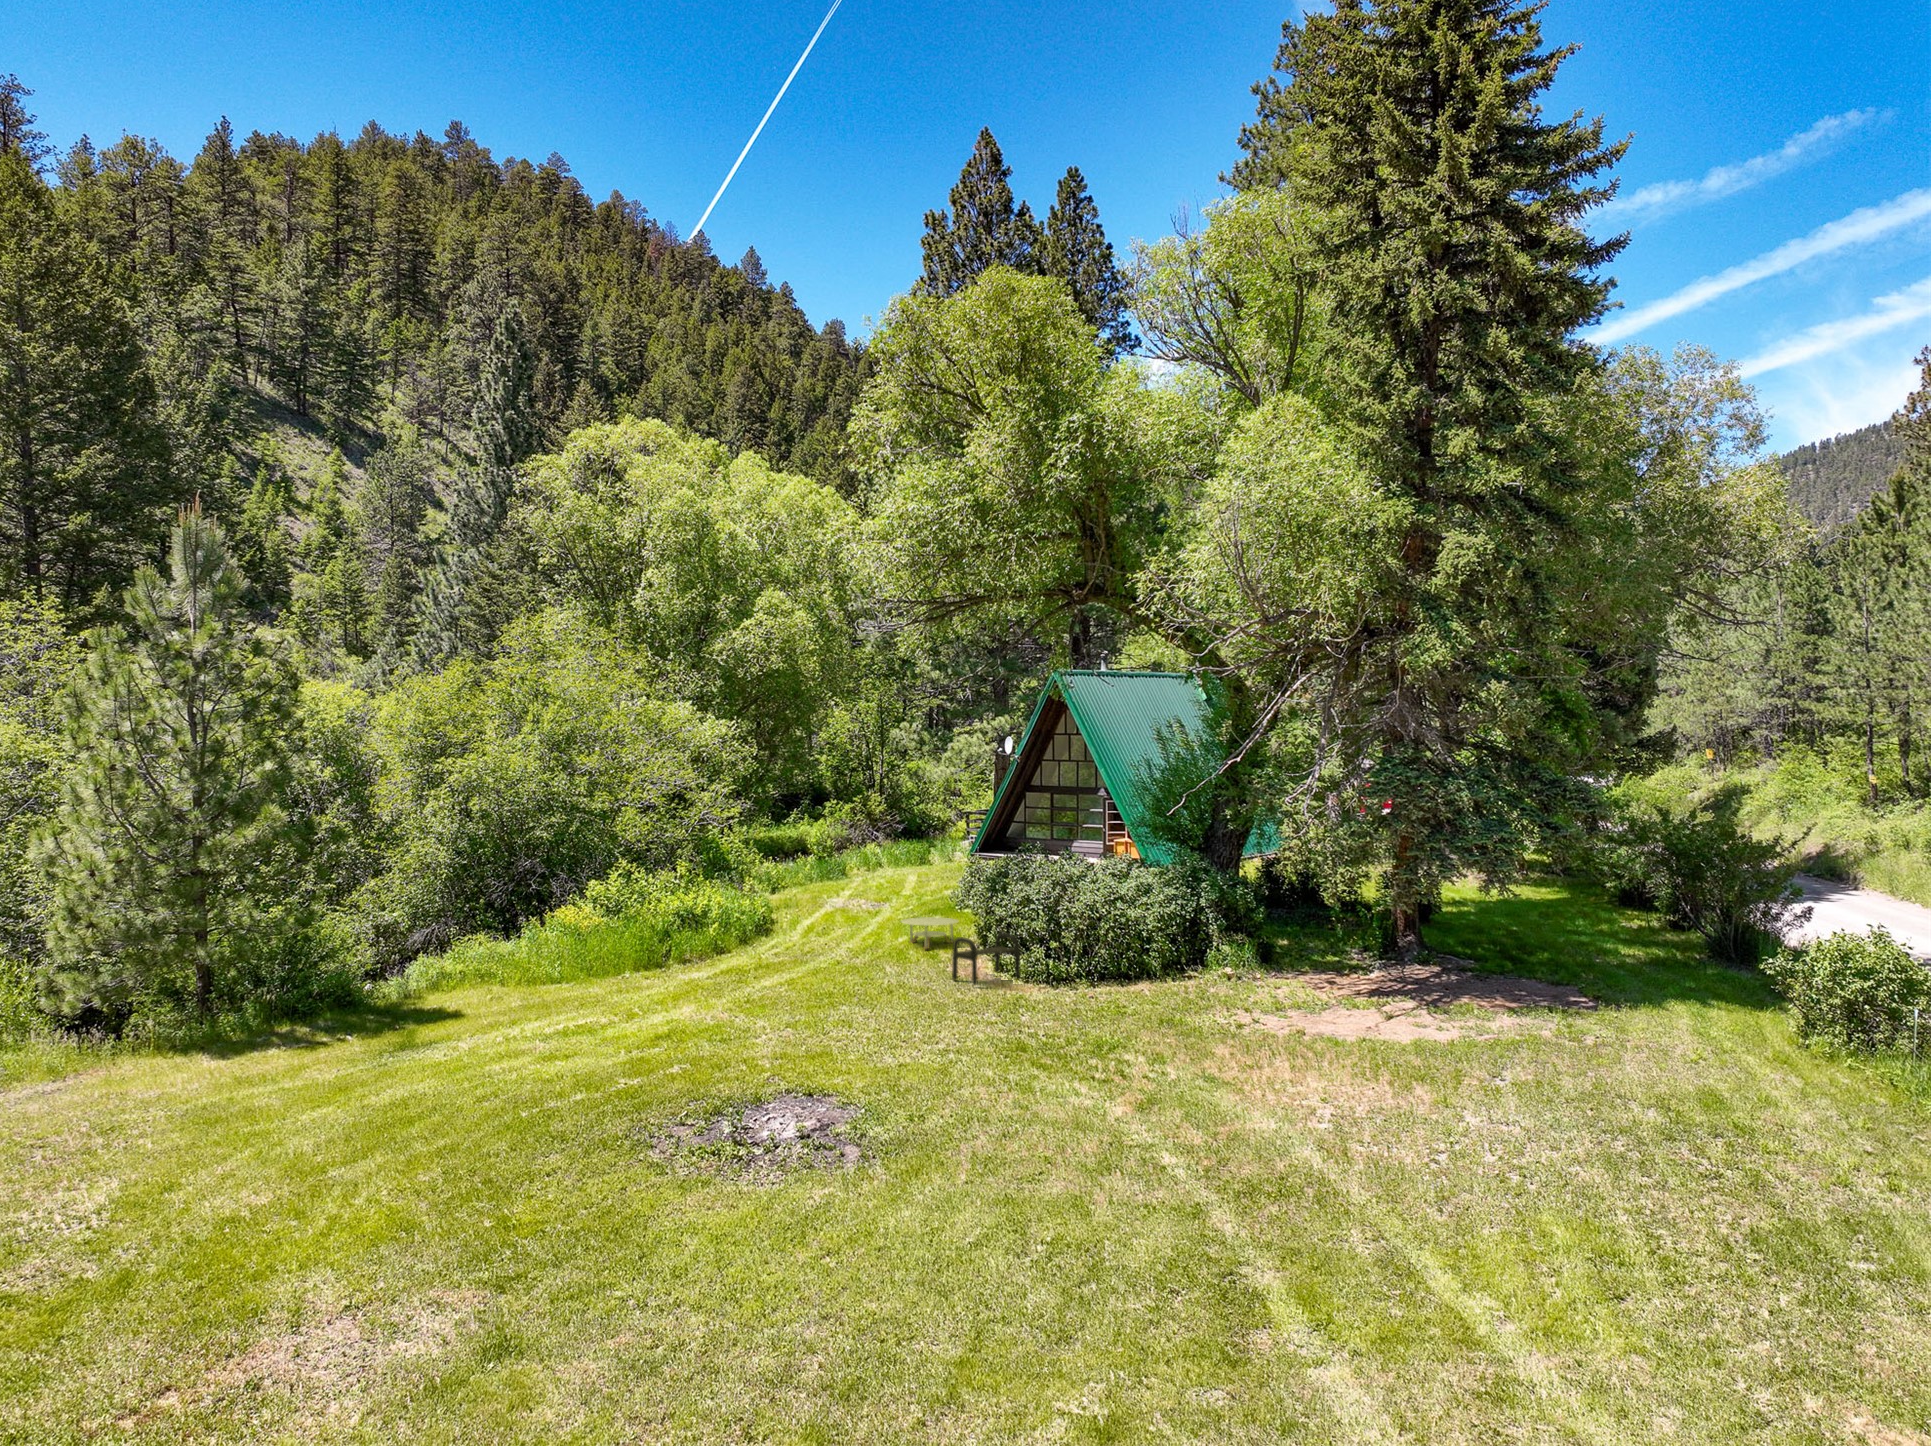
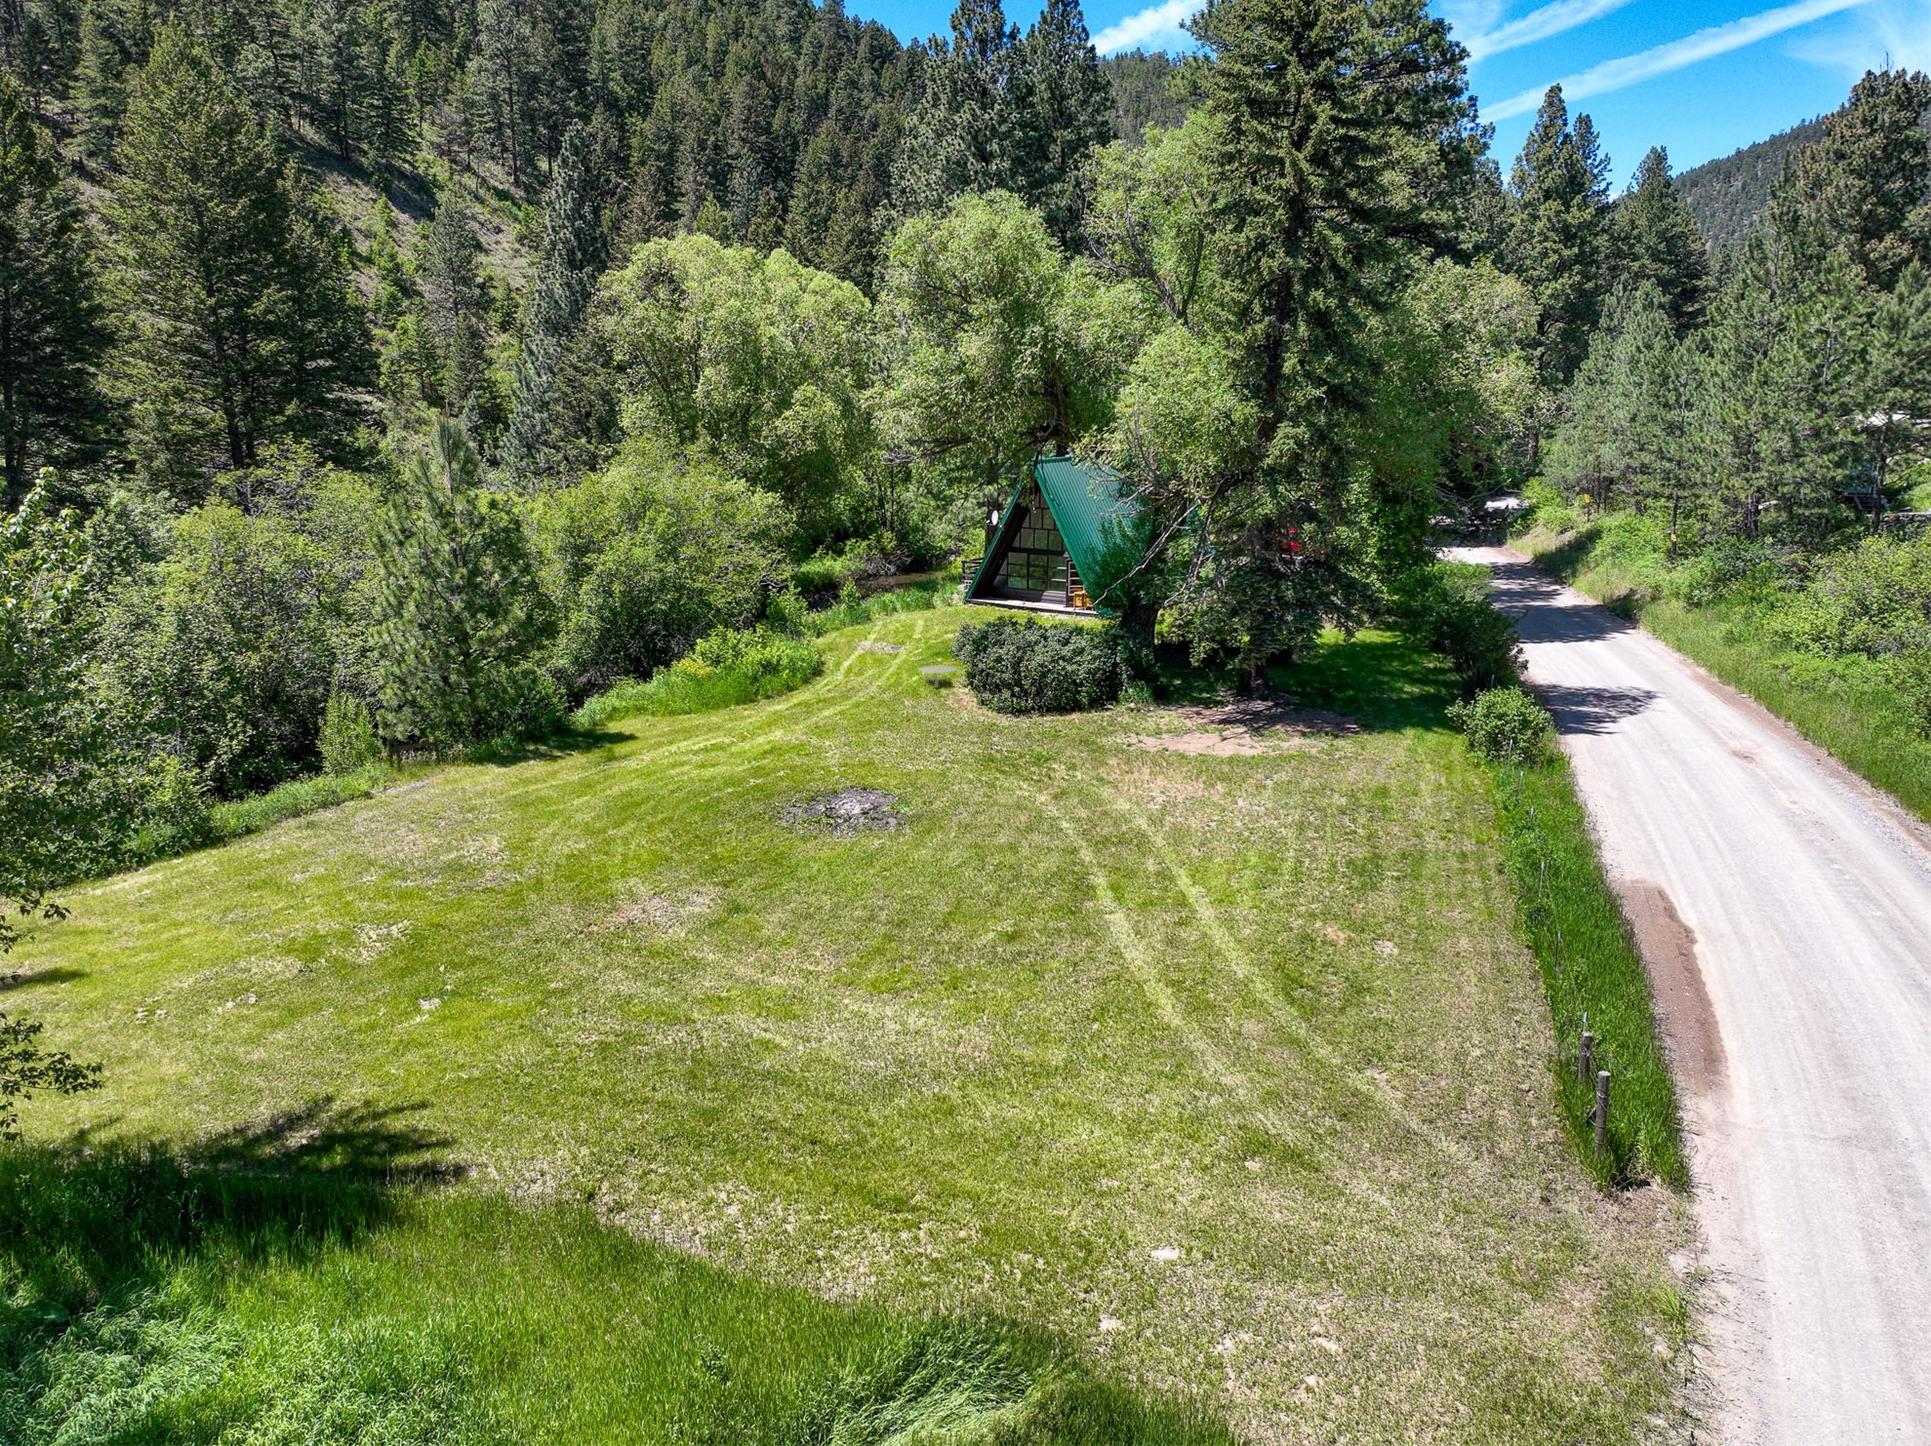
bench: present [952,932,1020,985] -> present [388,734,440,770]

